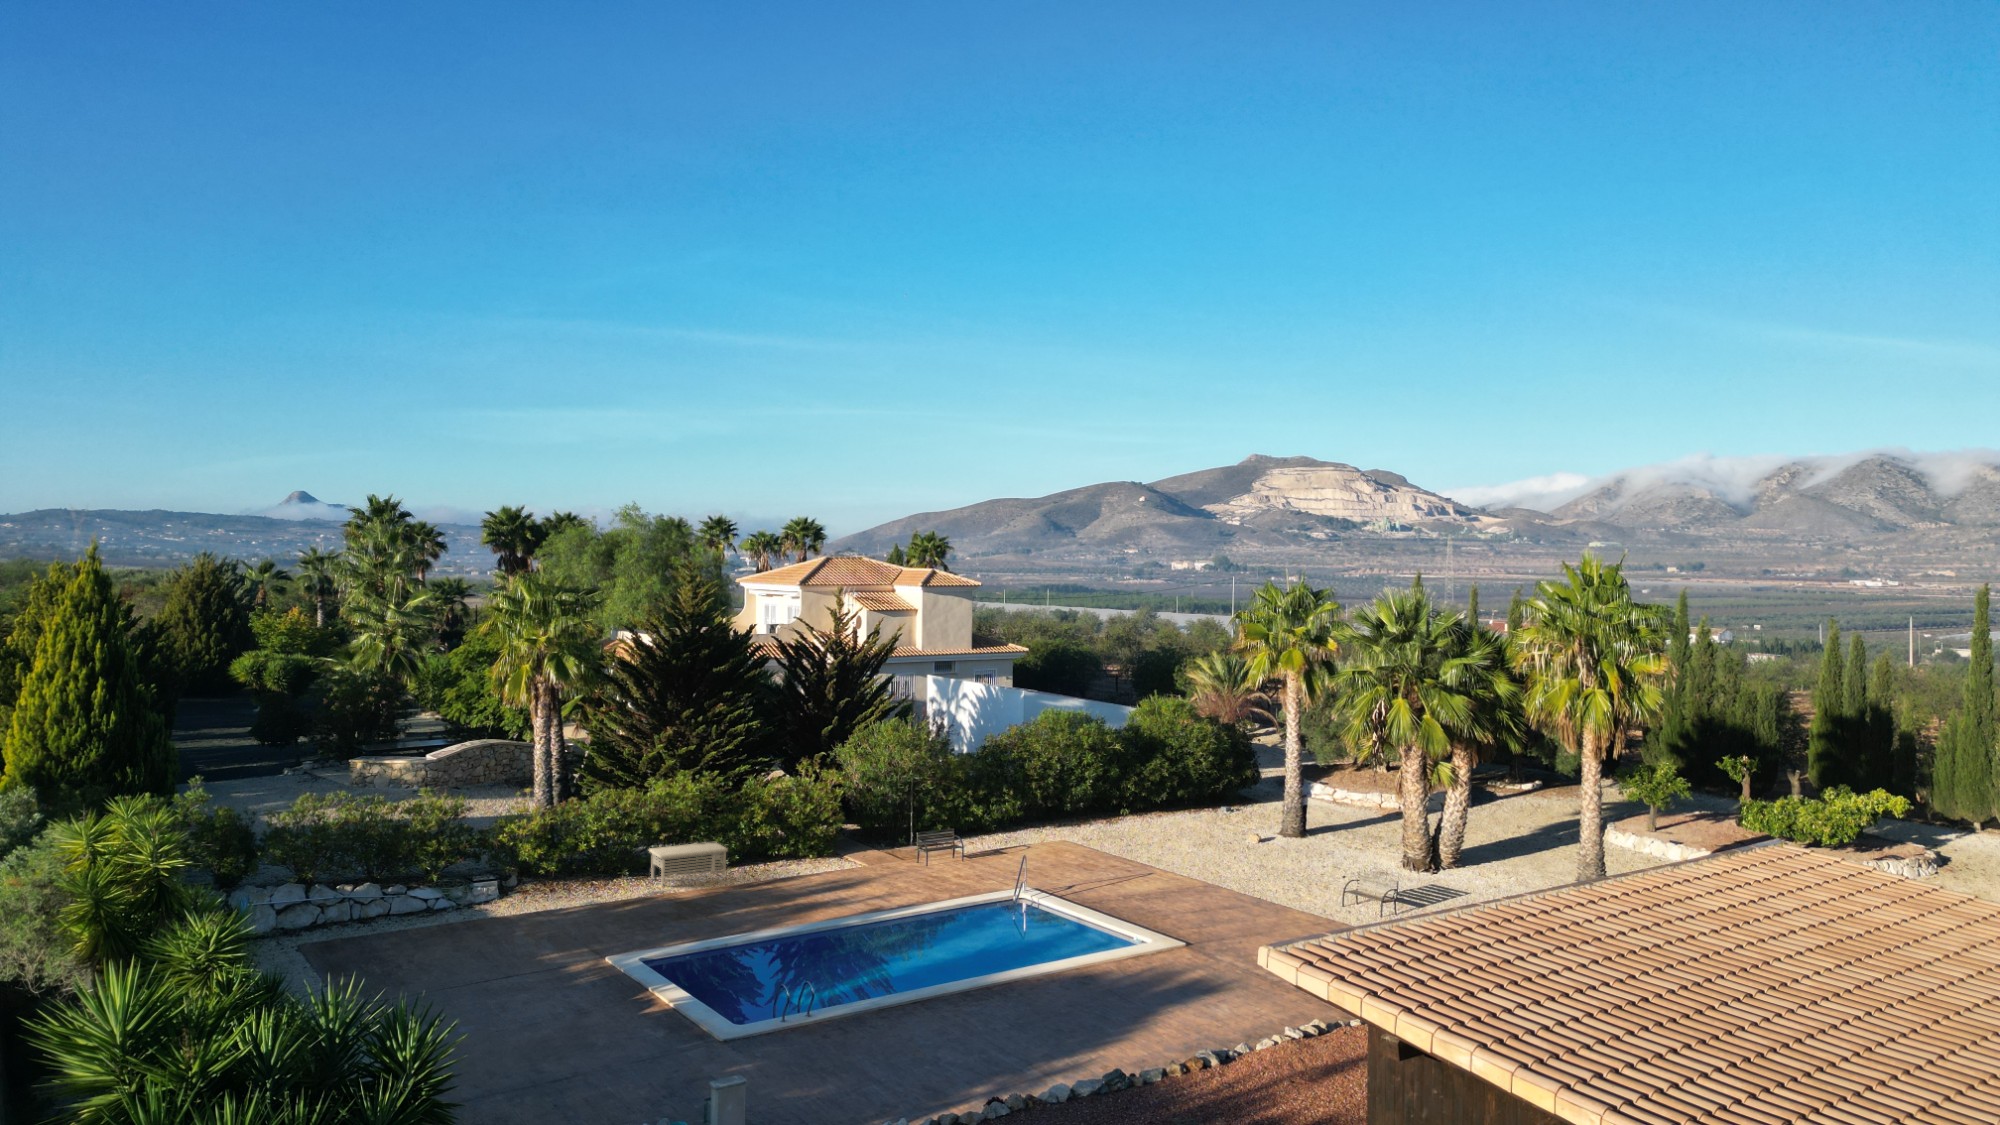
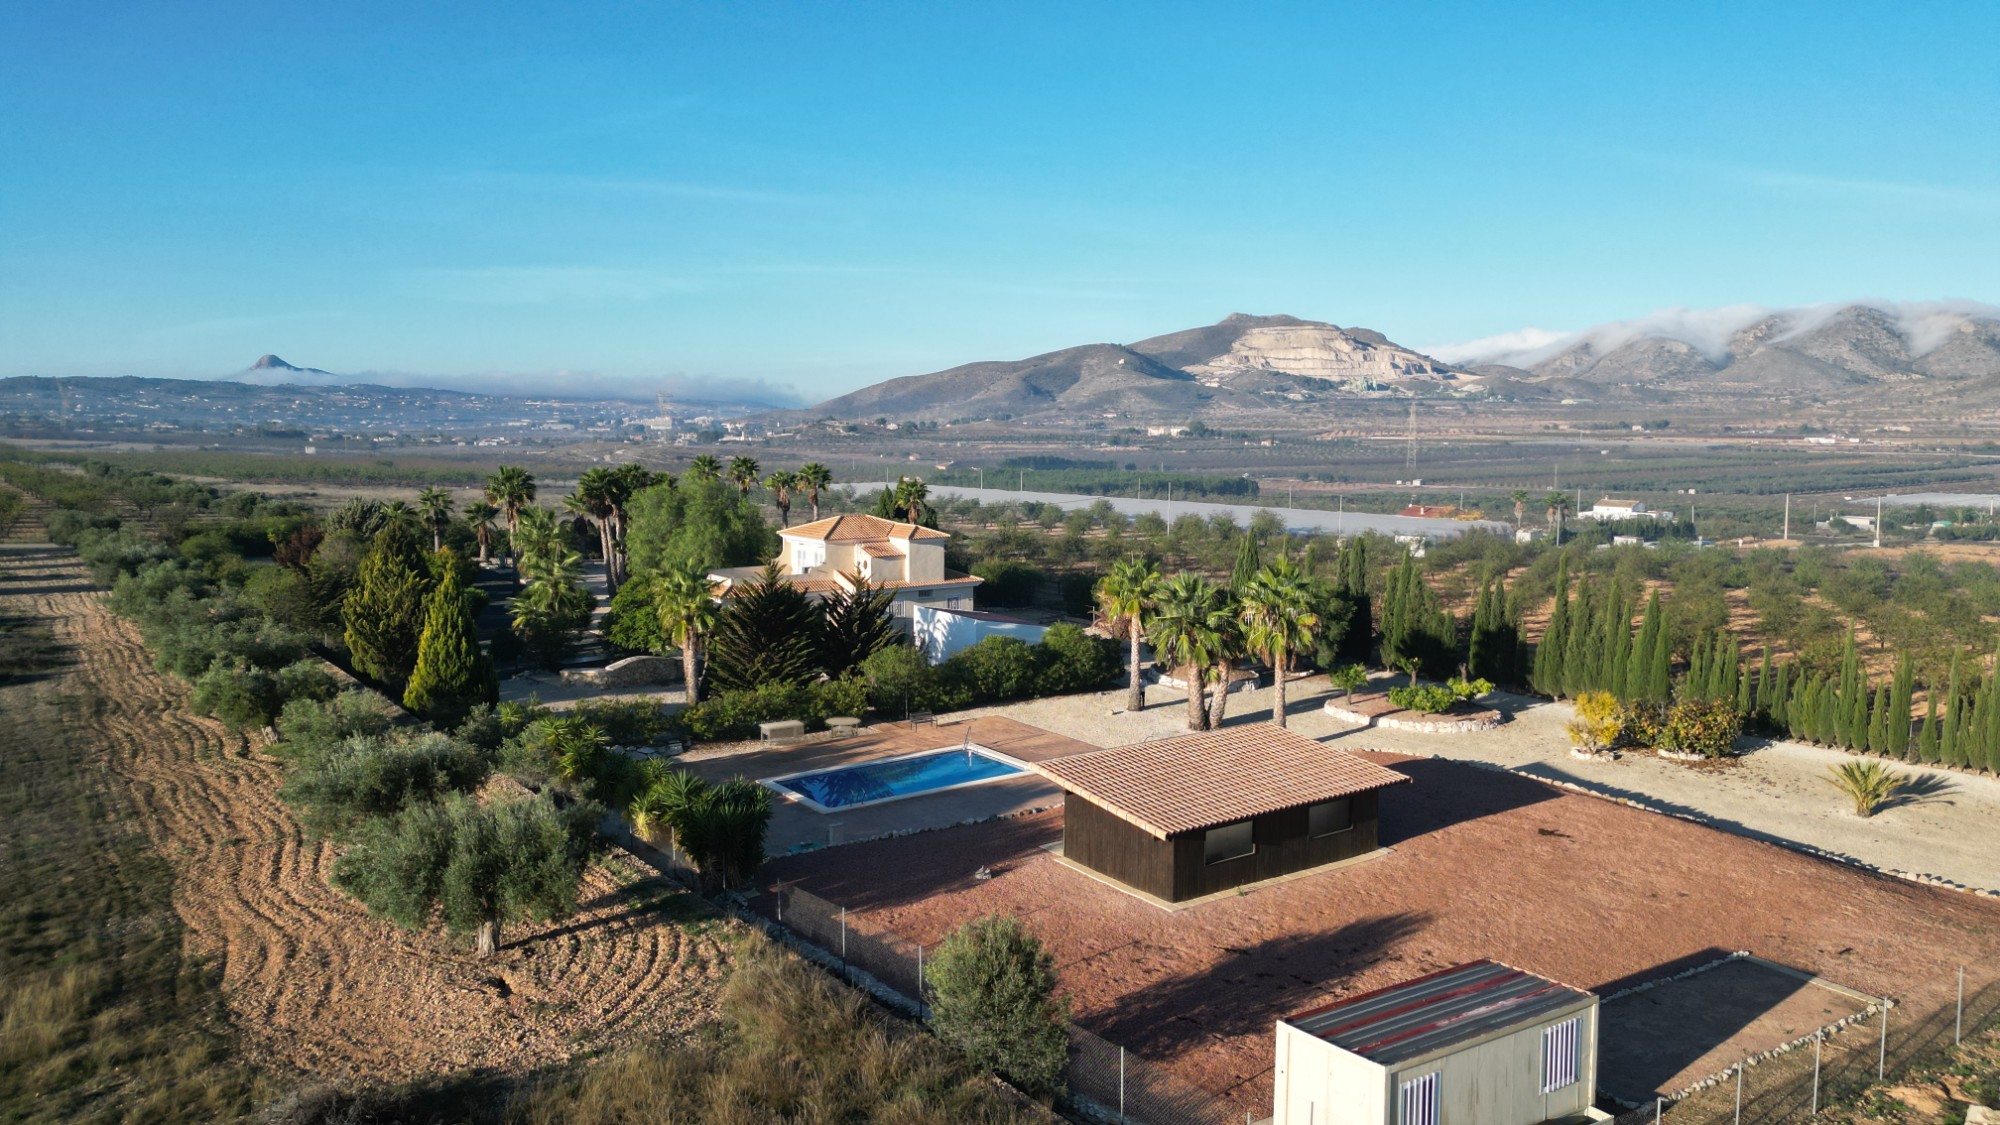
round table: none [767,838,828,874] -> present [826,717,860,737]

